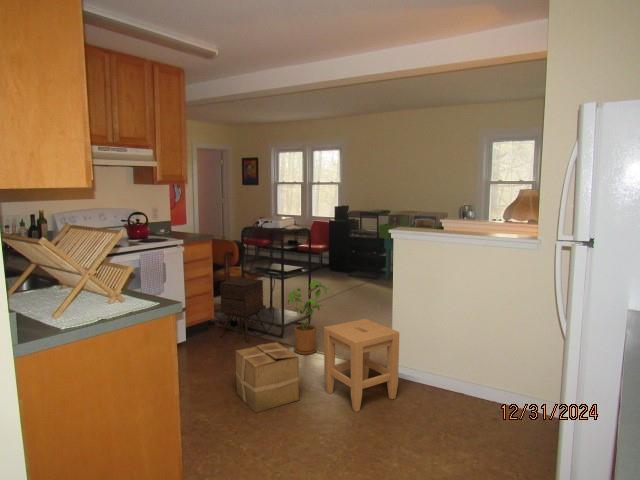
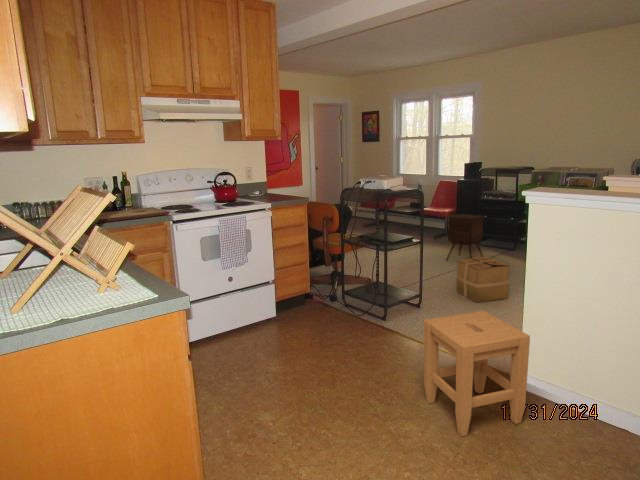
side table: present [220,277,267,342] -> present [446,214,483,260]
house plant: present [288,280,328,355] -> none [389,255,442,345]
cardboard box: present [236,342,299,412] -> present [457,257,509,303]

